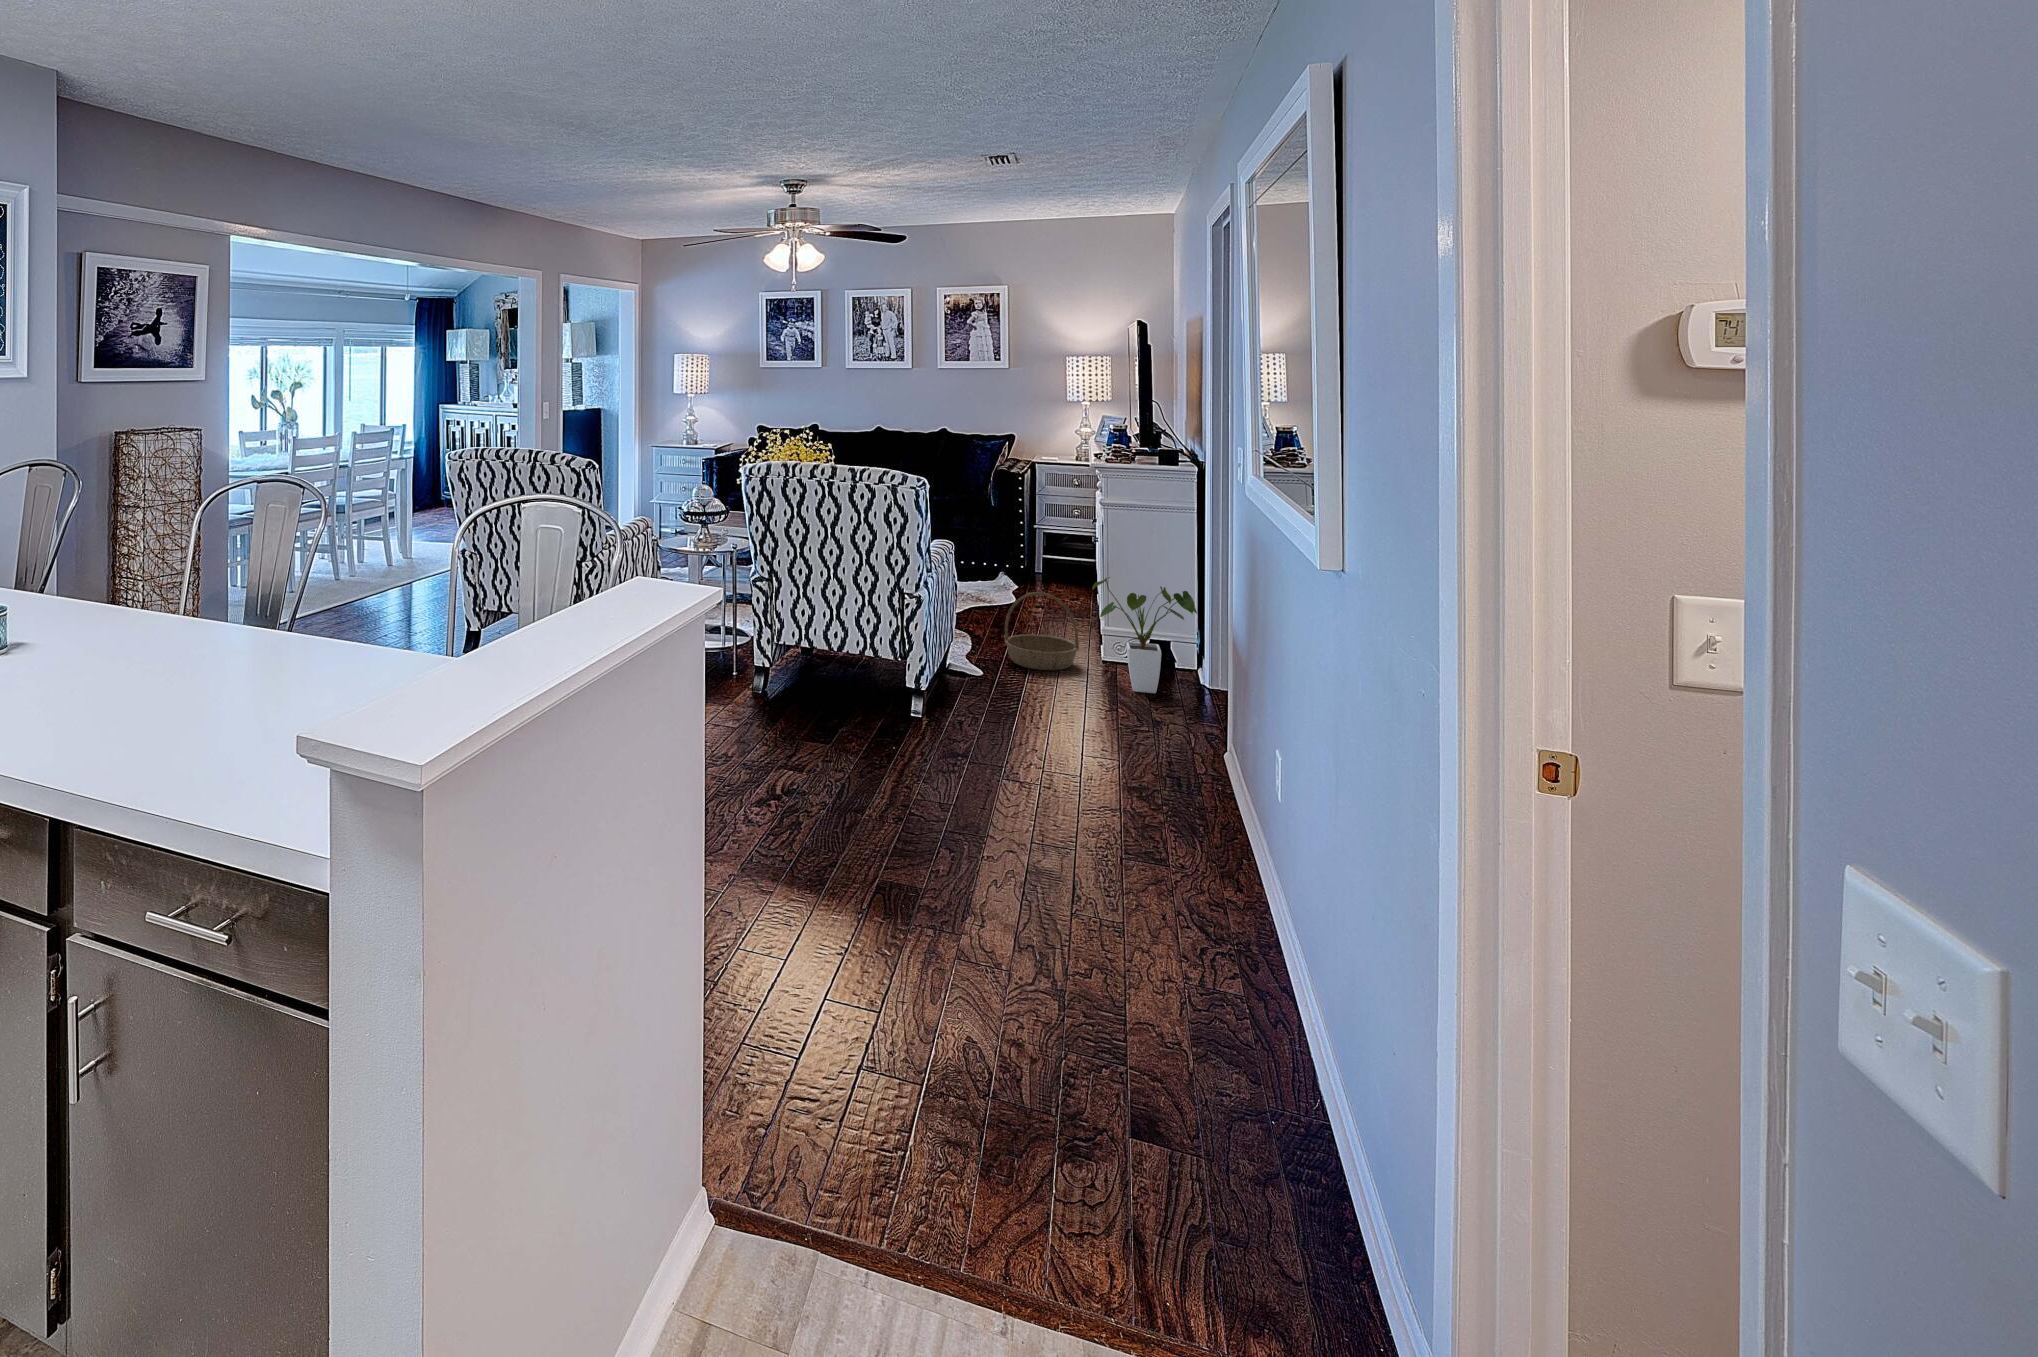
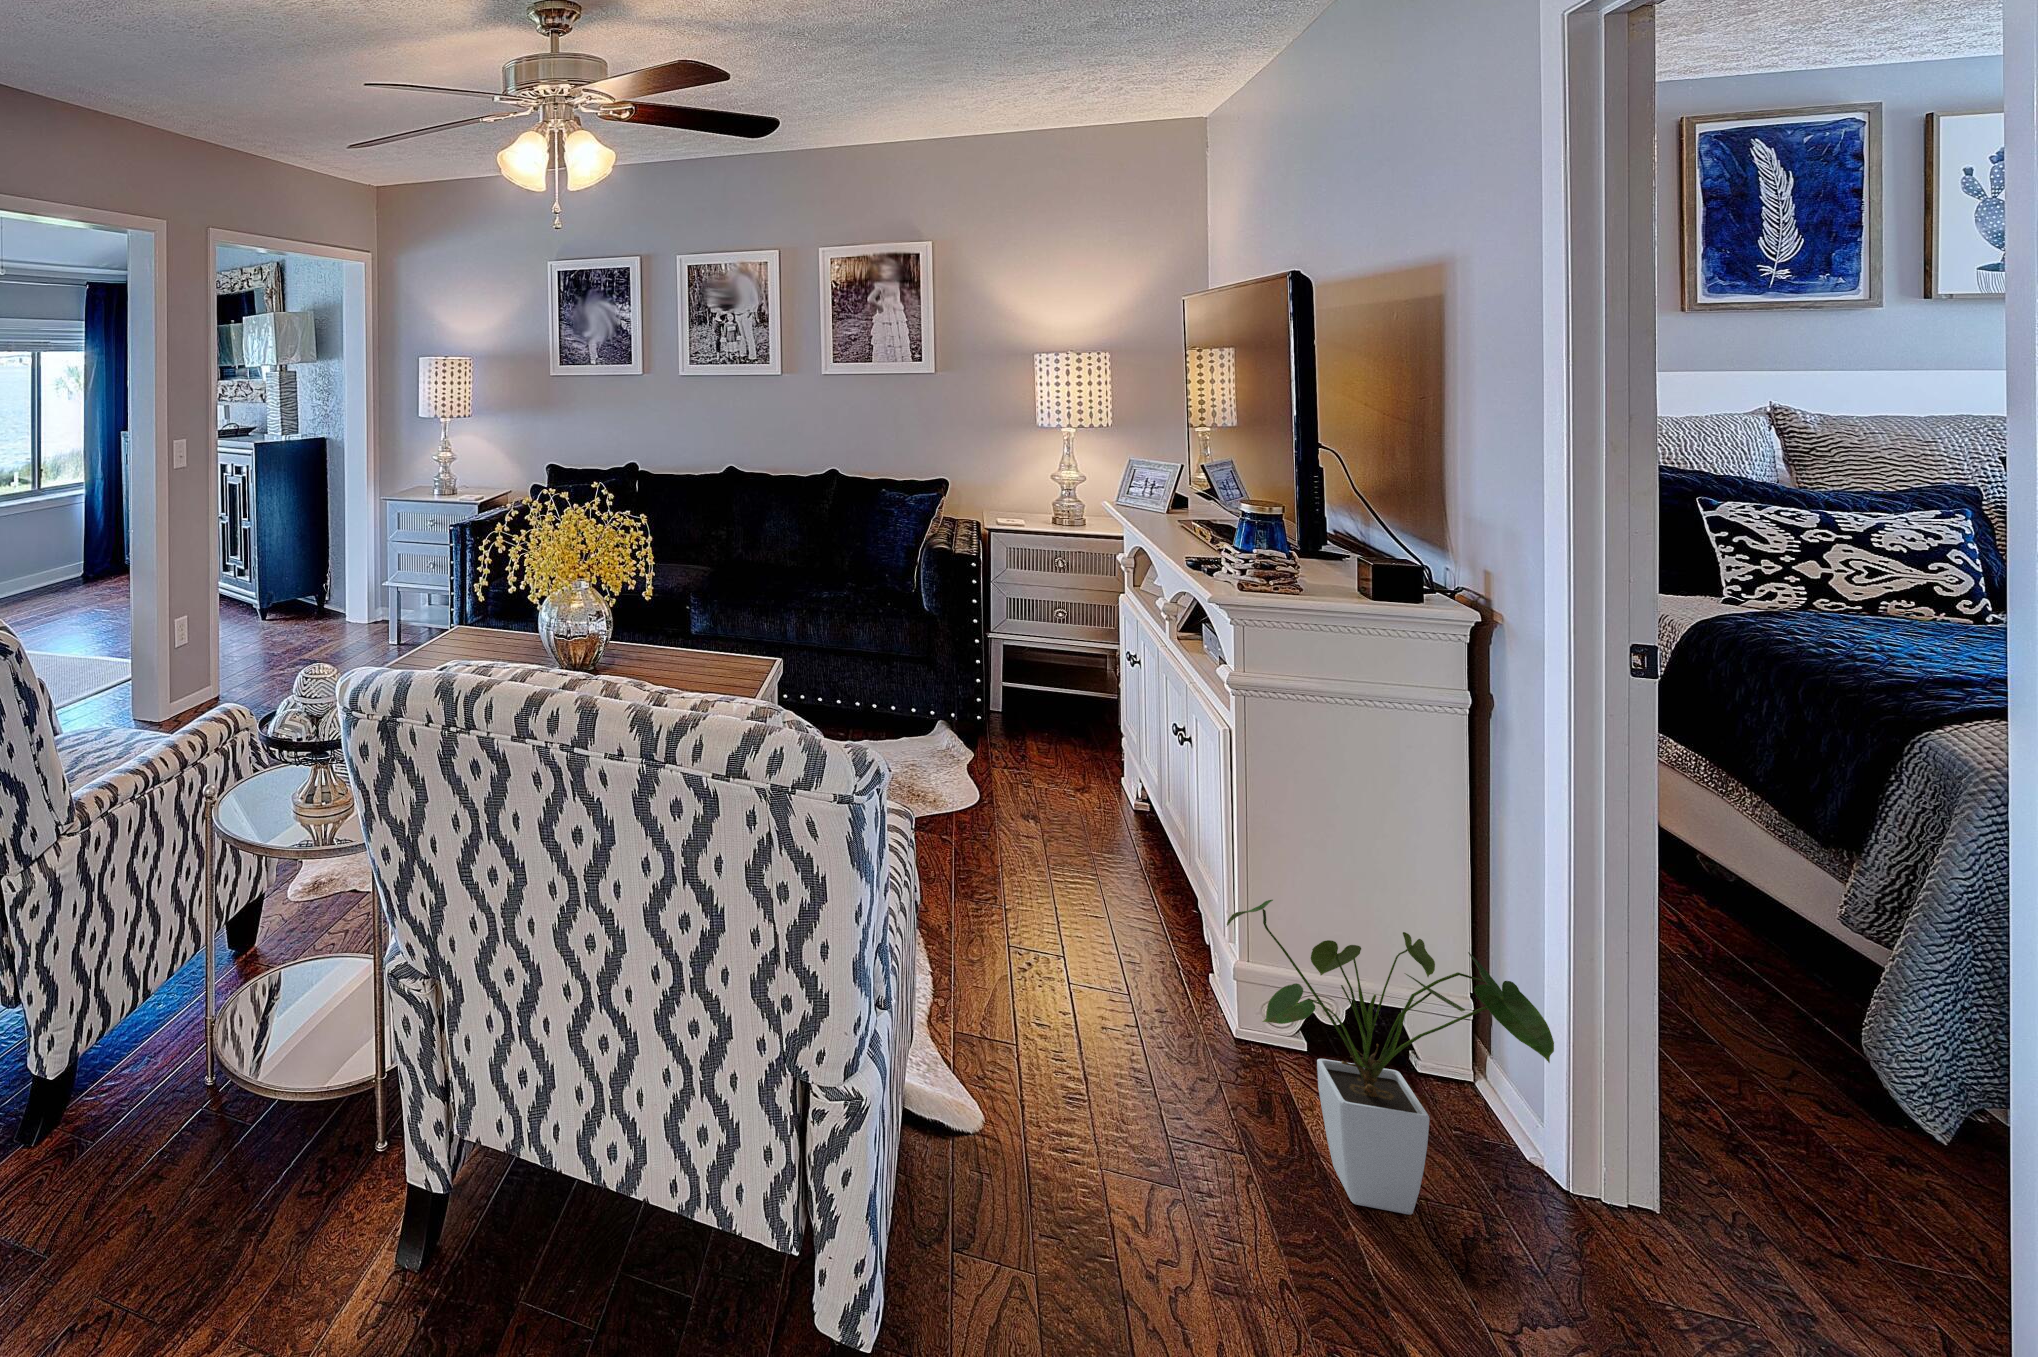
basket: present [1005,592,1079,670] -> none [997,885,1171,1080]

